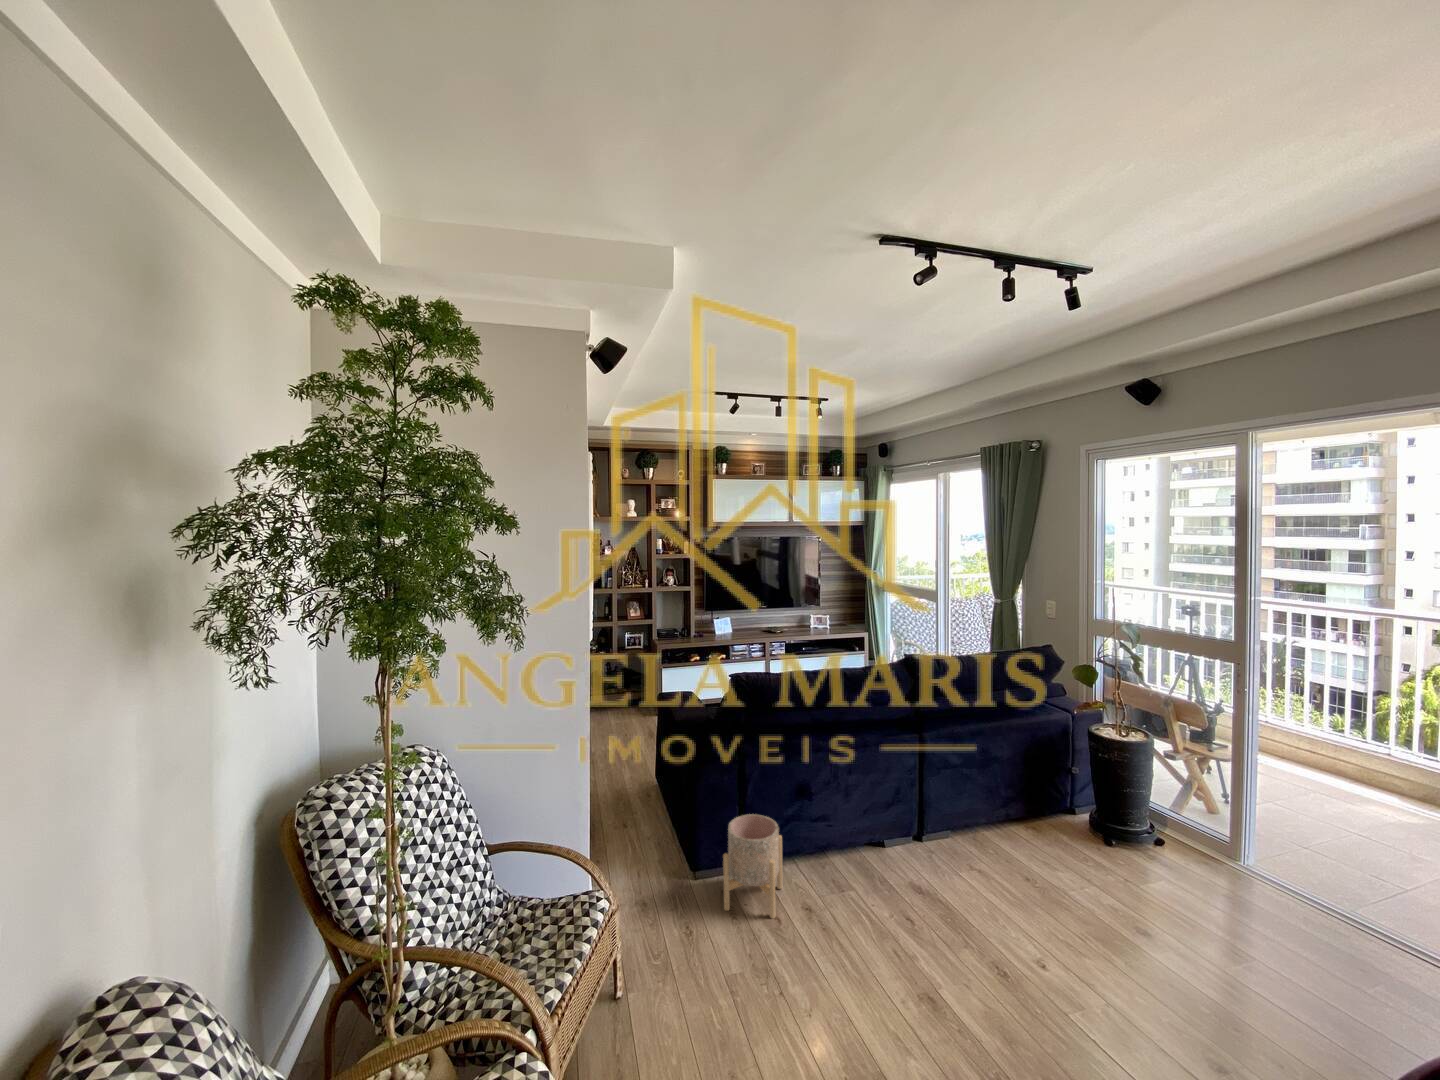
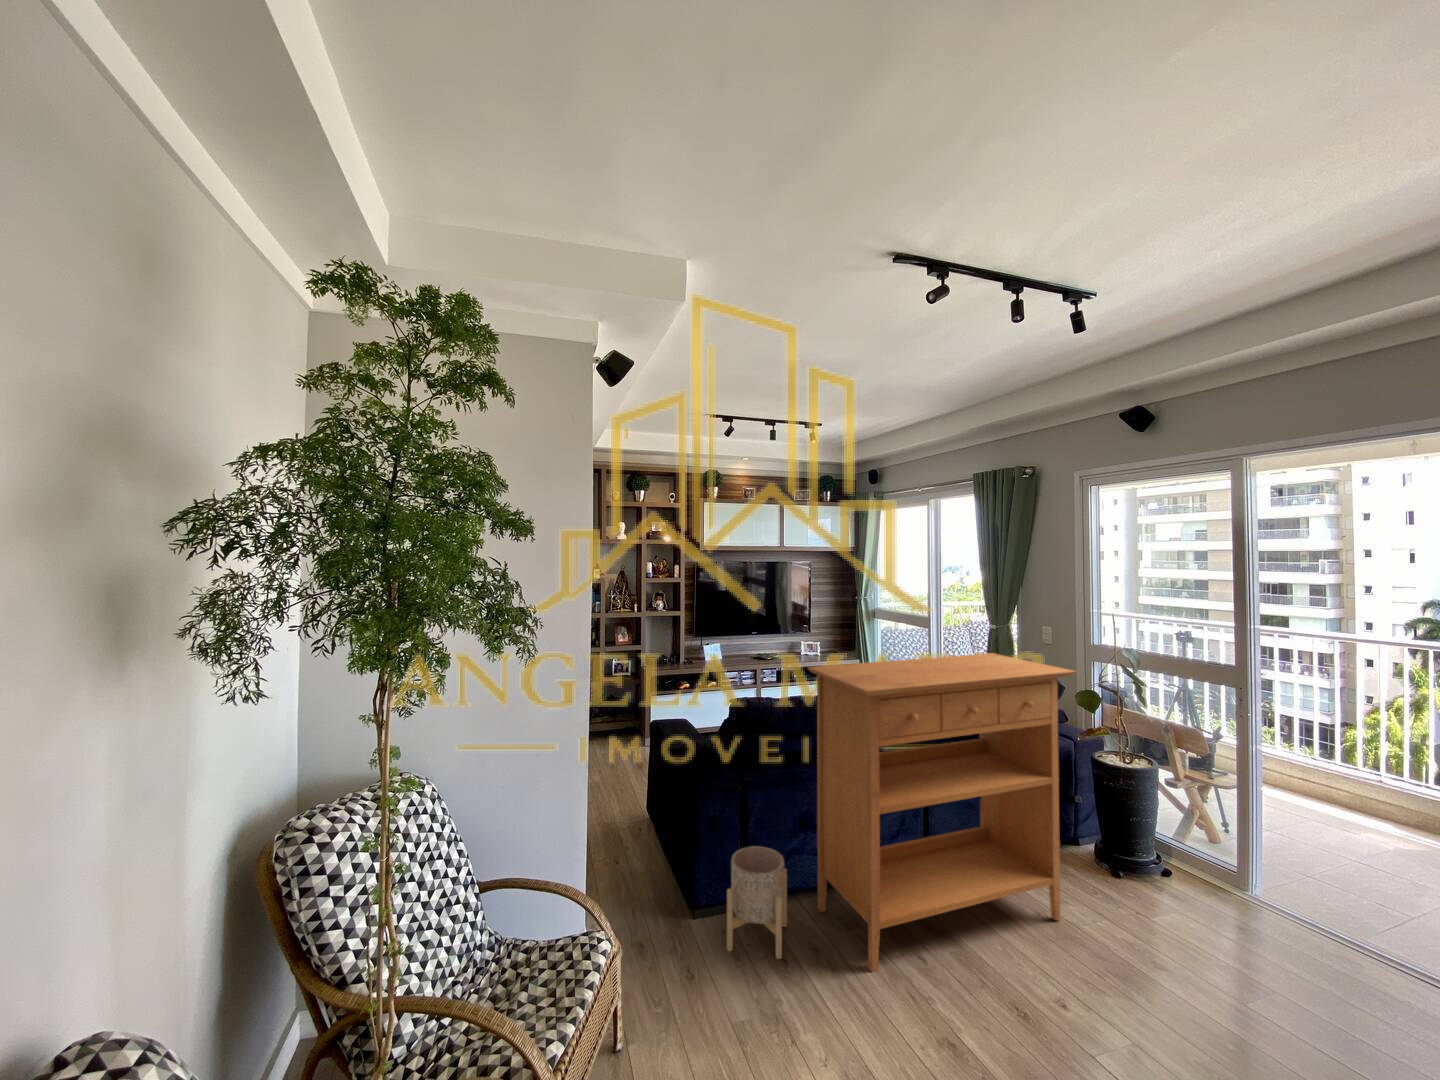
console table: none [801,629,1069,933] -> present [808,653,1076,972]

